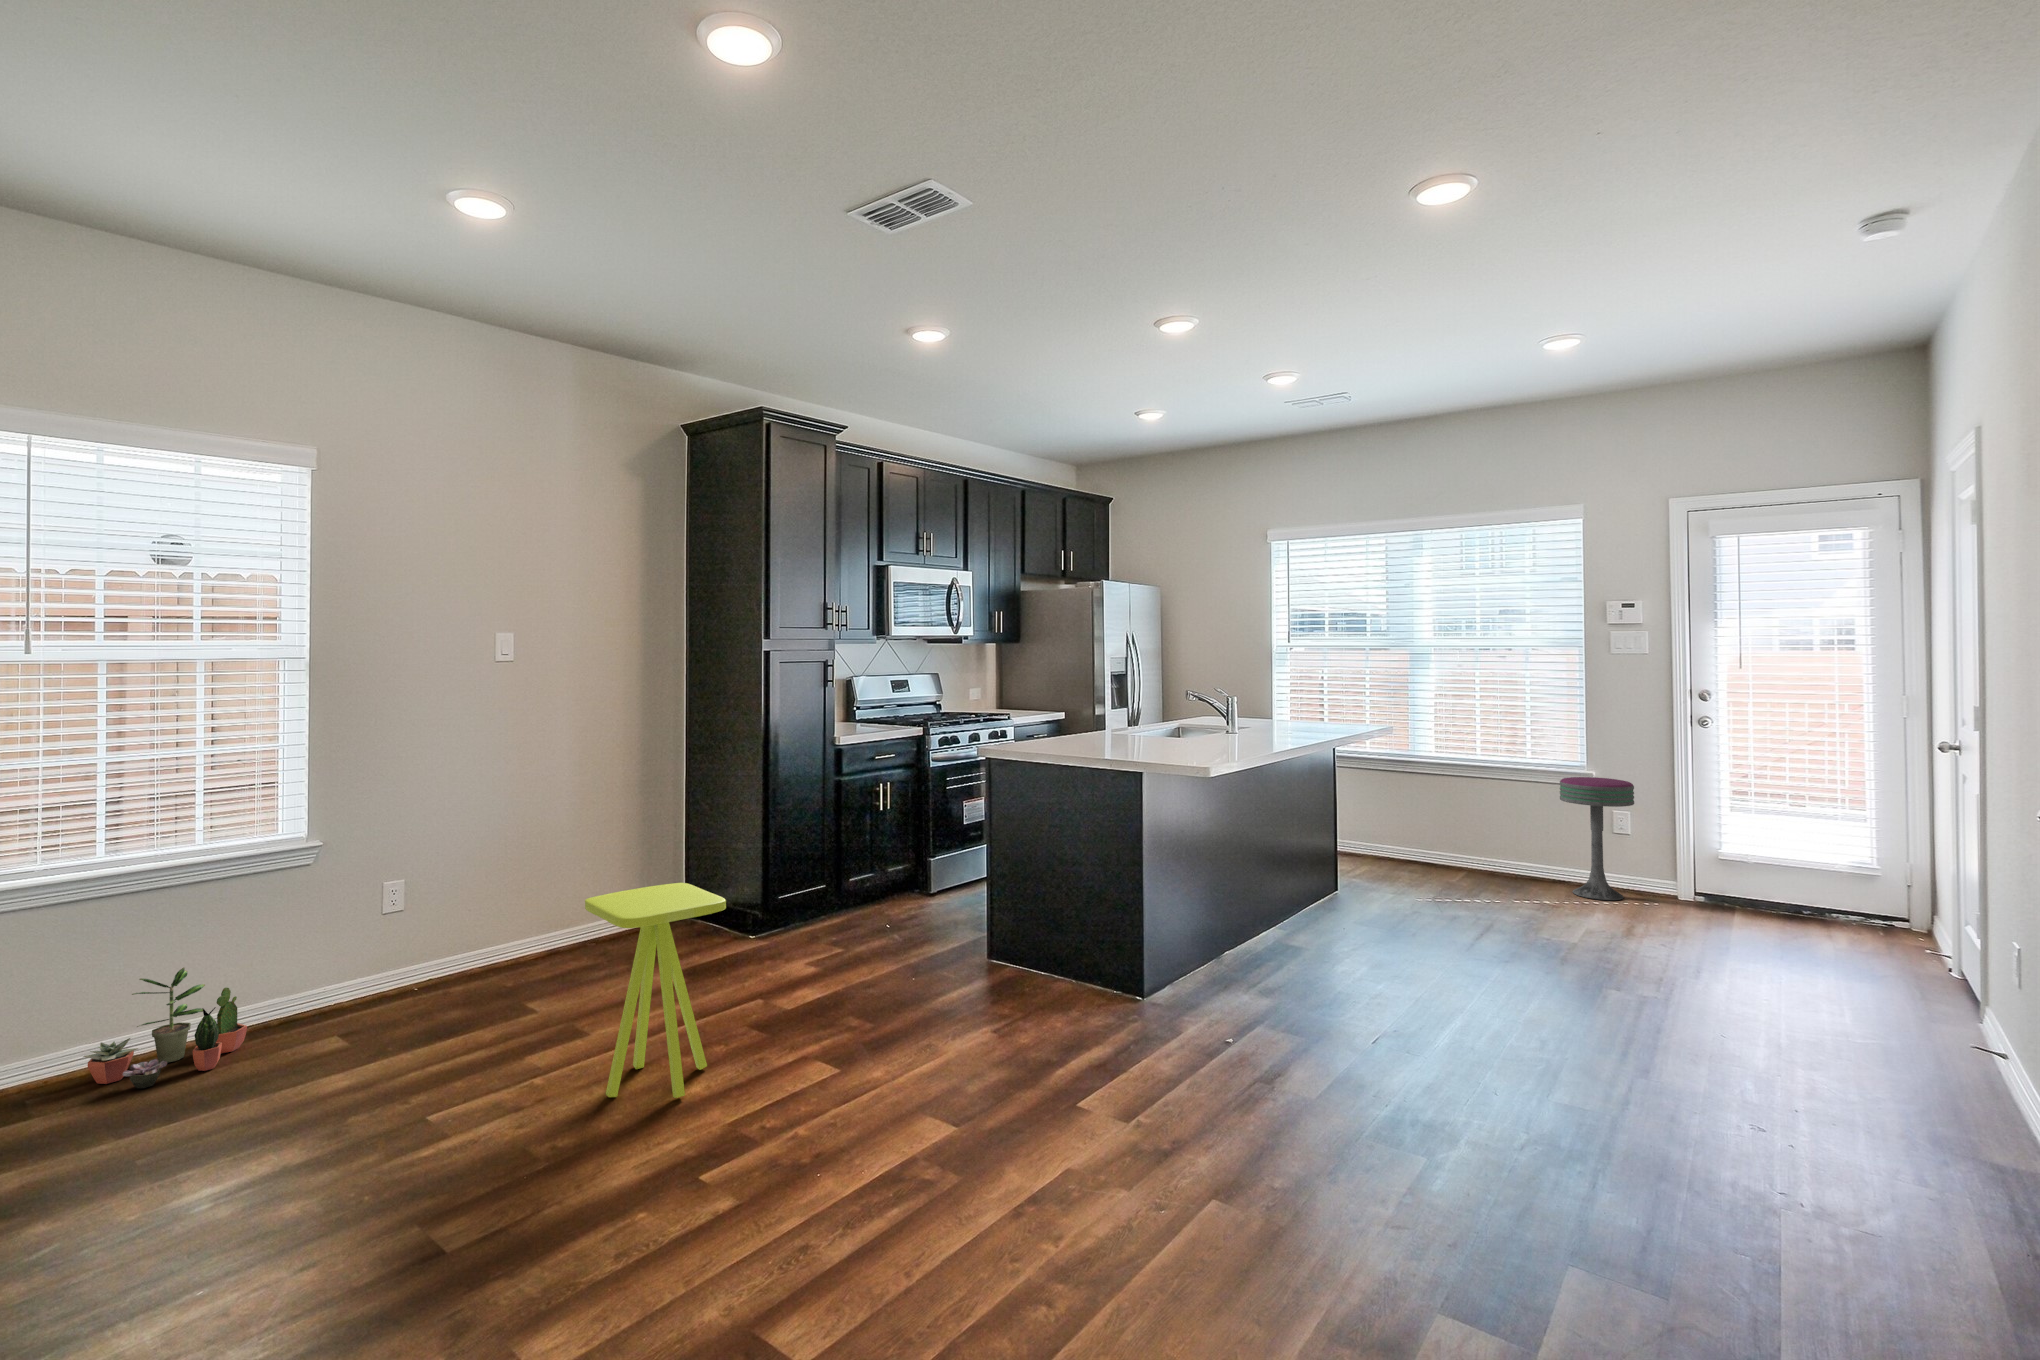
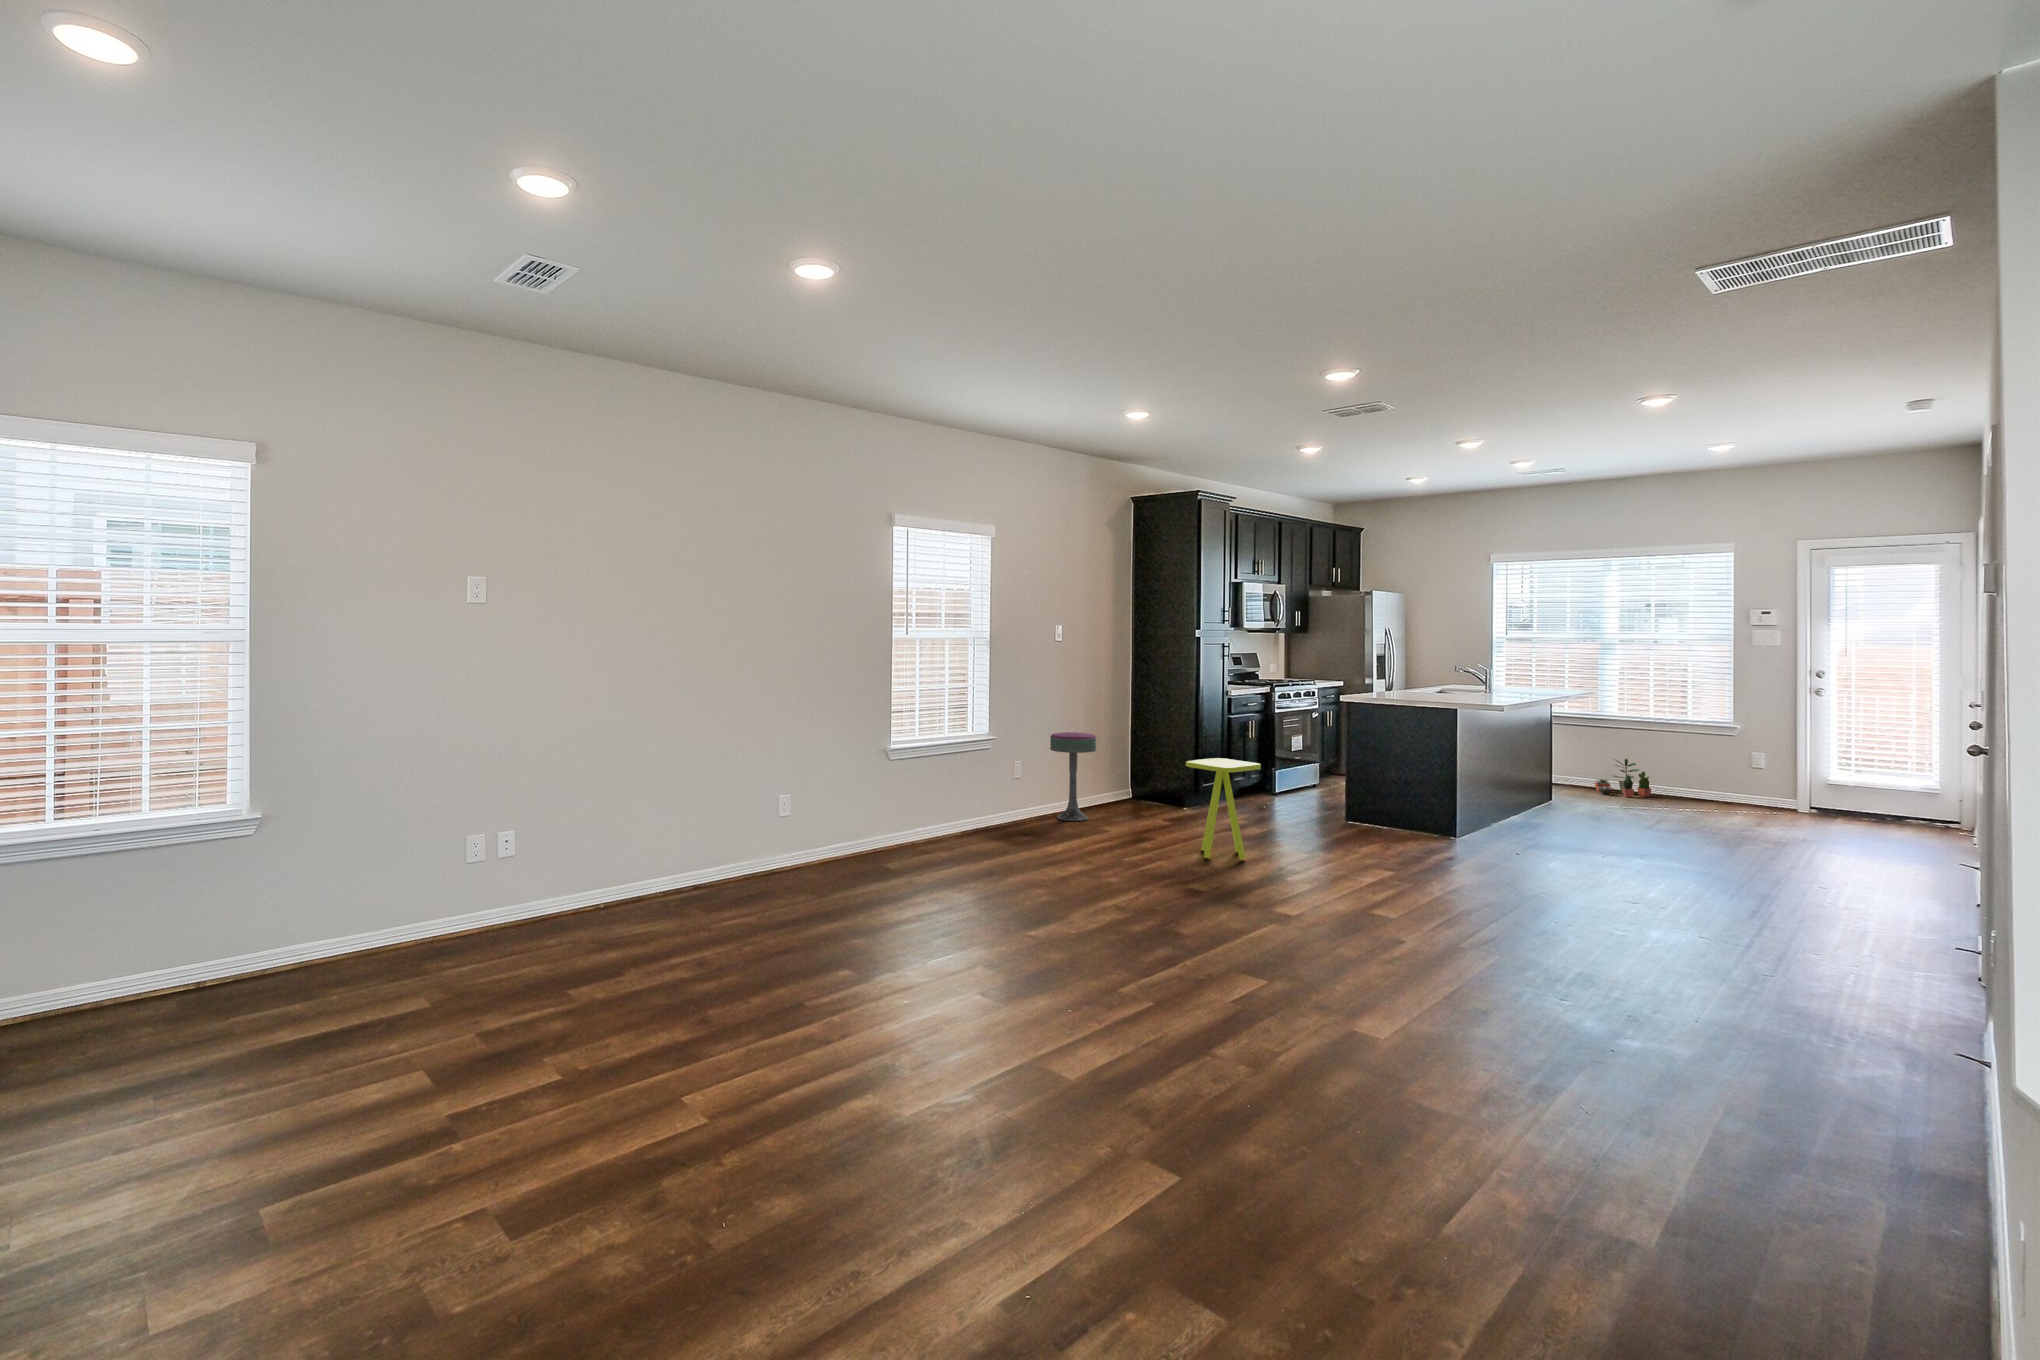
bar stool: present [1560,777,1634,900] -> present [1050,732,1096,821]
potted plant: present [83,968,247,1088] -> present [1594,758,1651,797]

